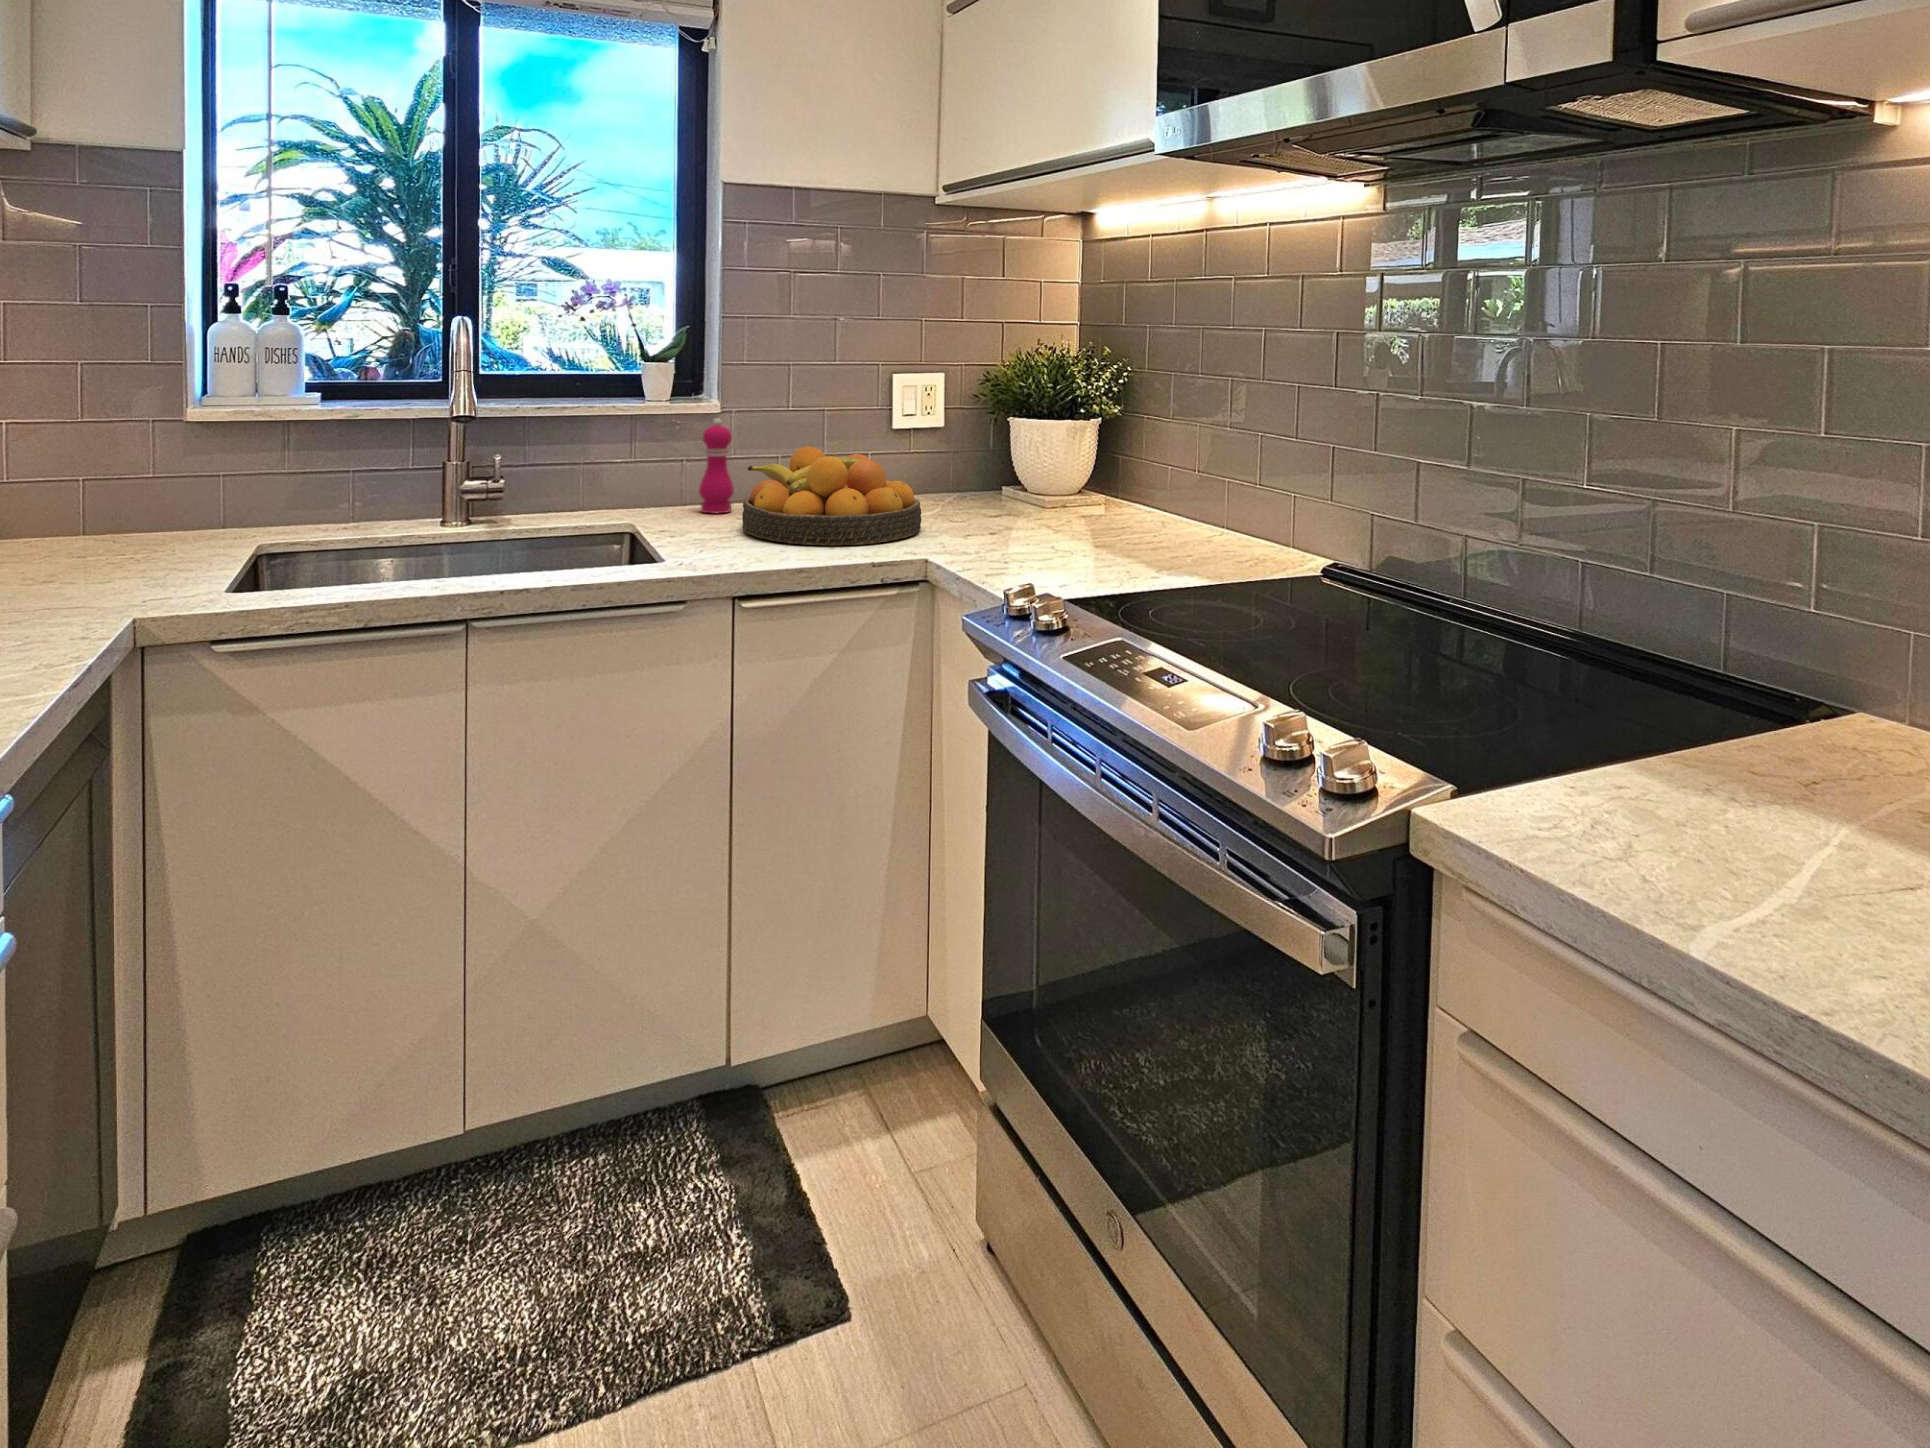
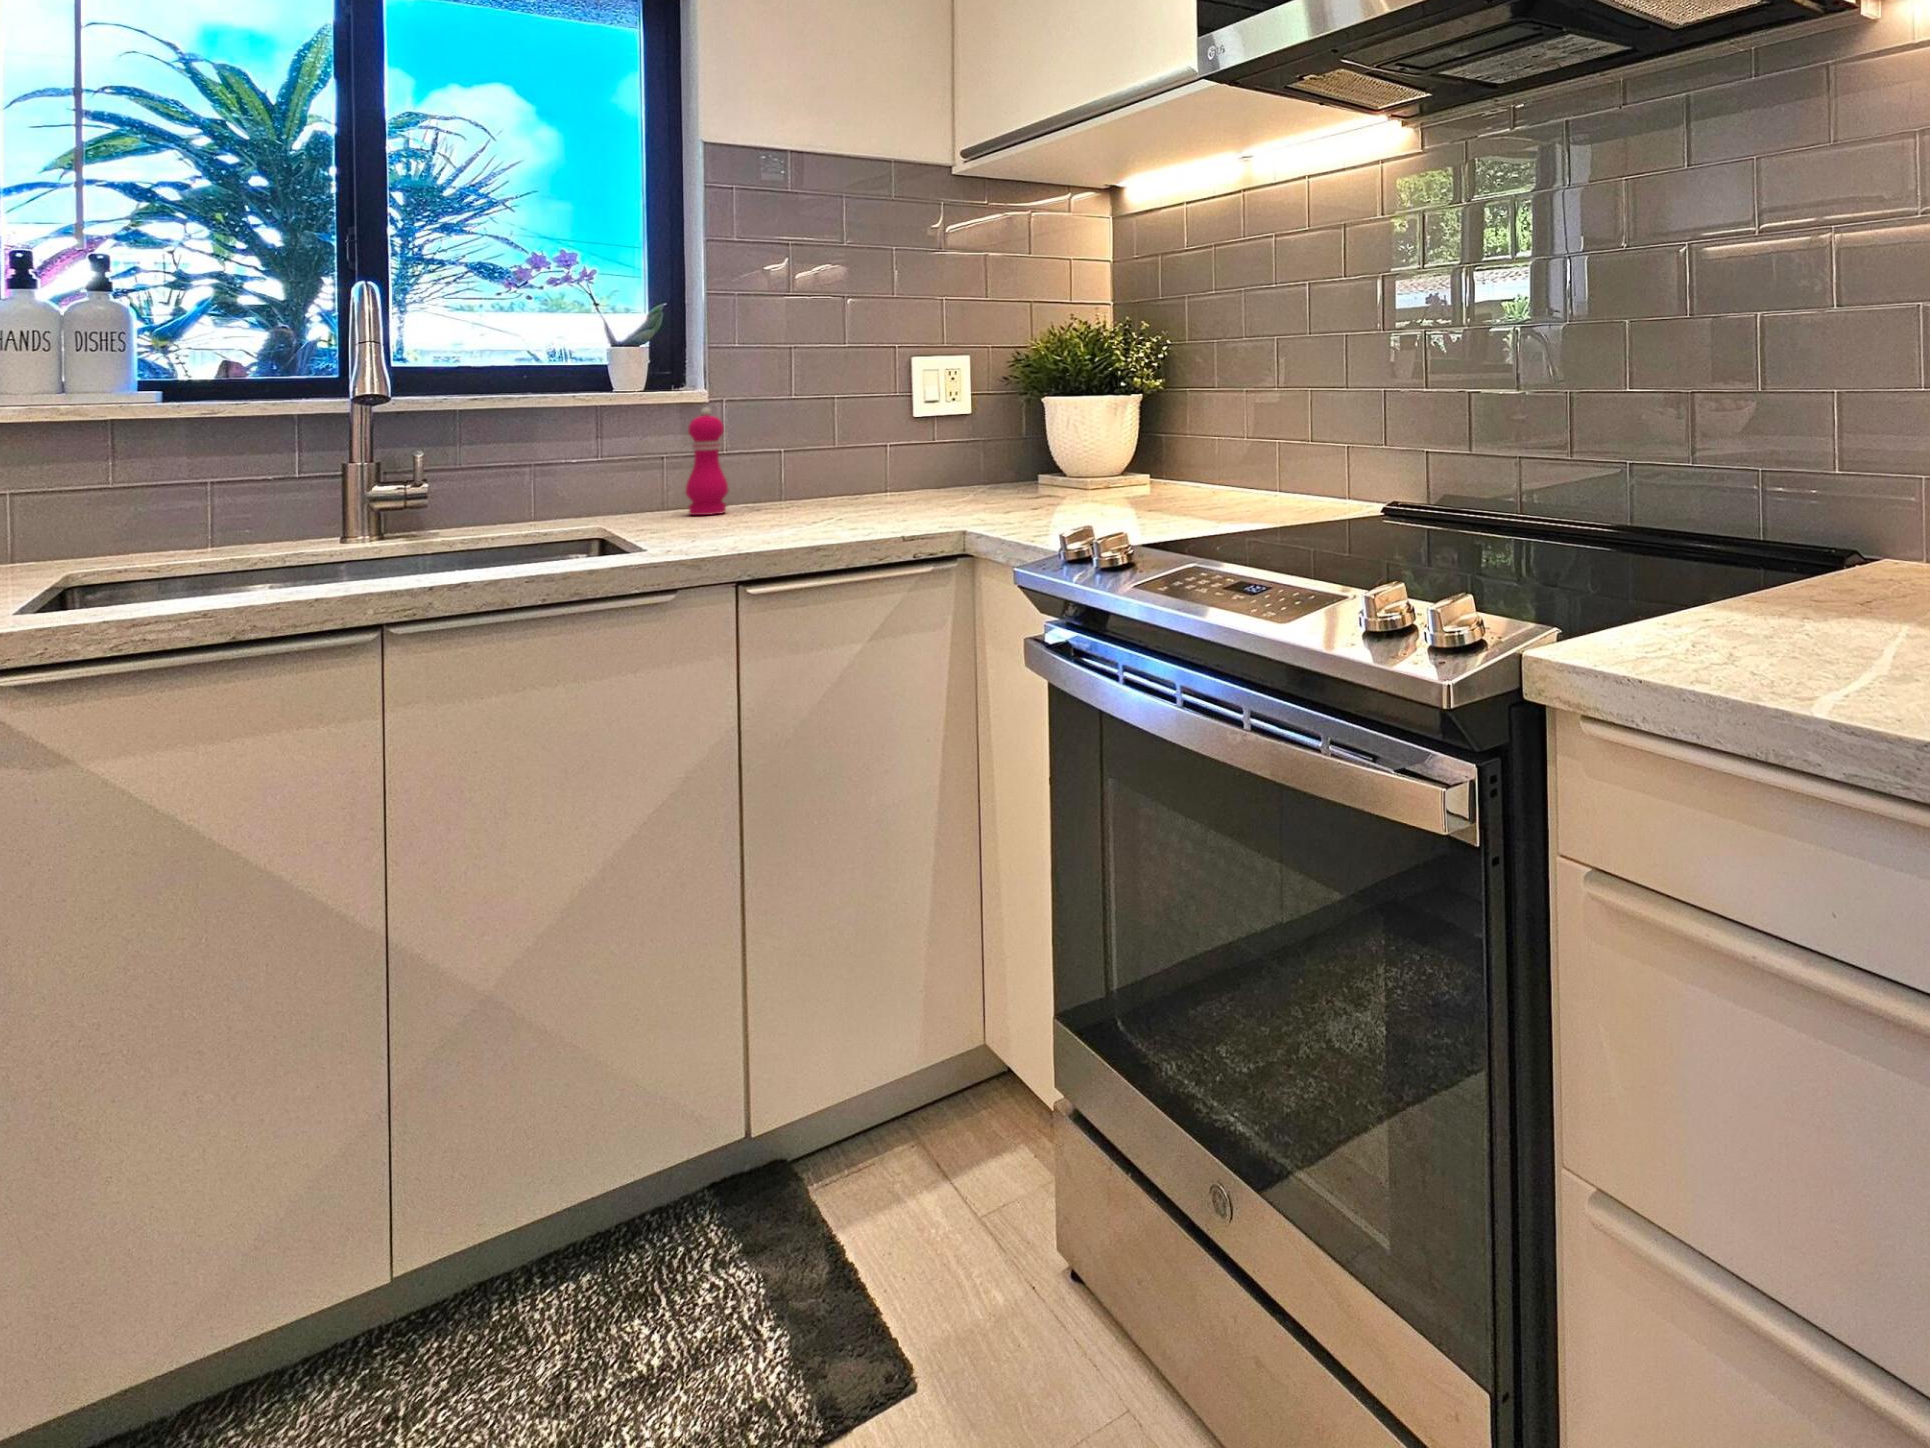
fruit bowl: present [742,447,921,545] -> none [742,429,953,530]

